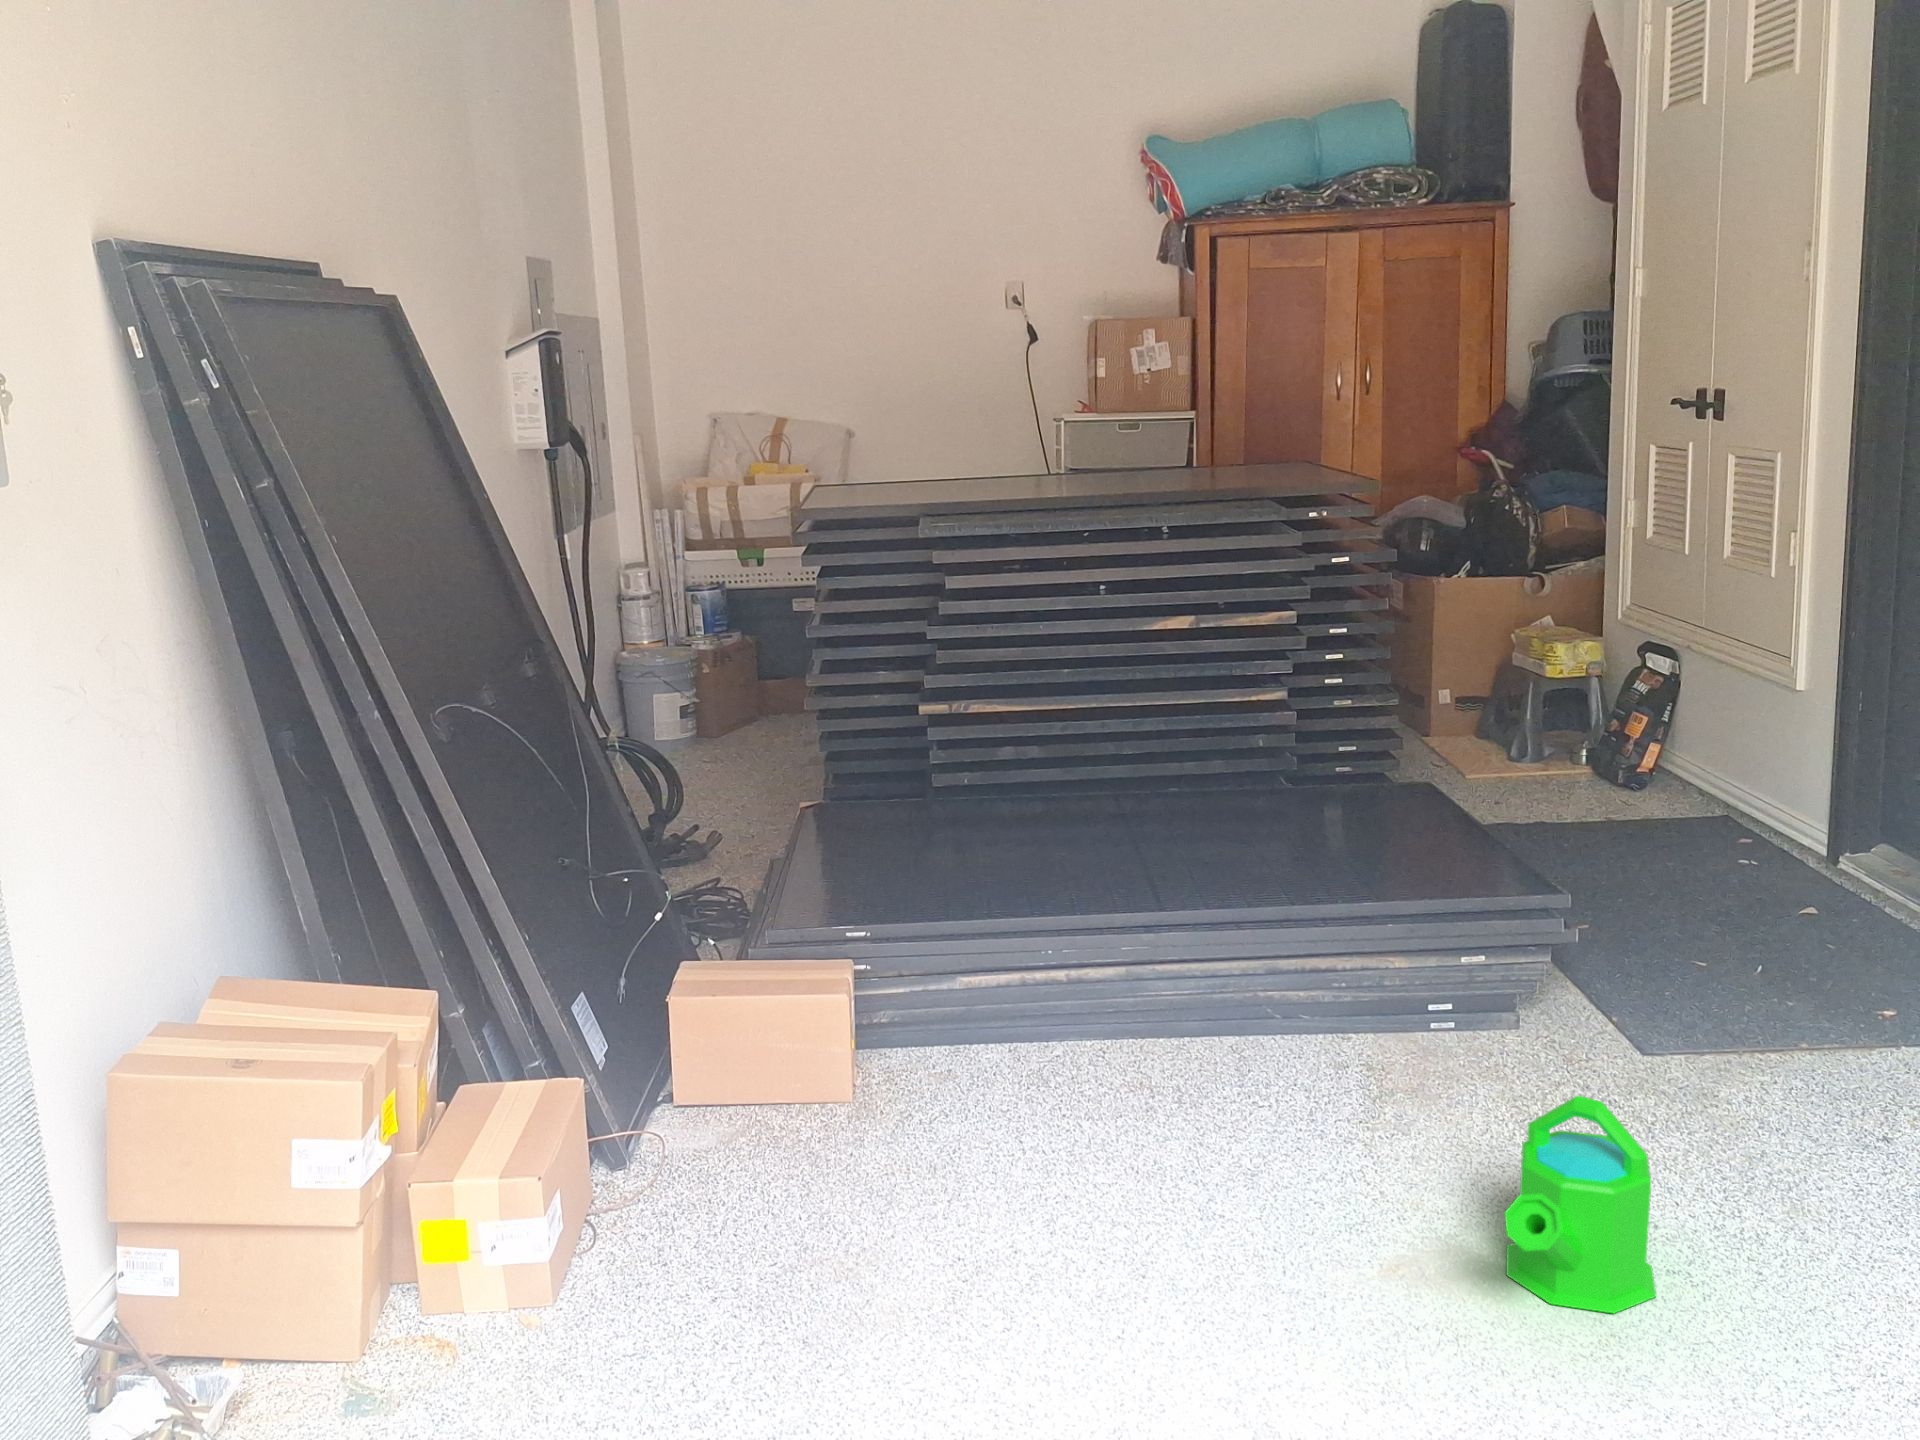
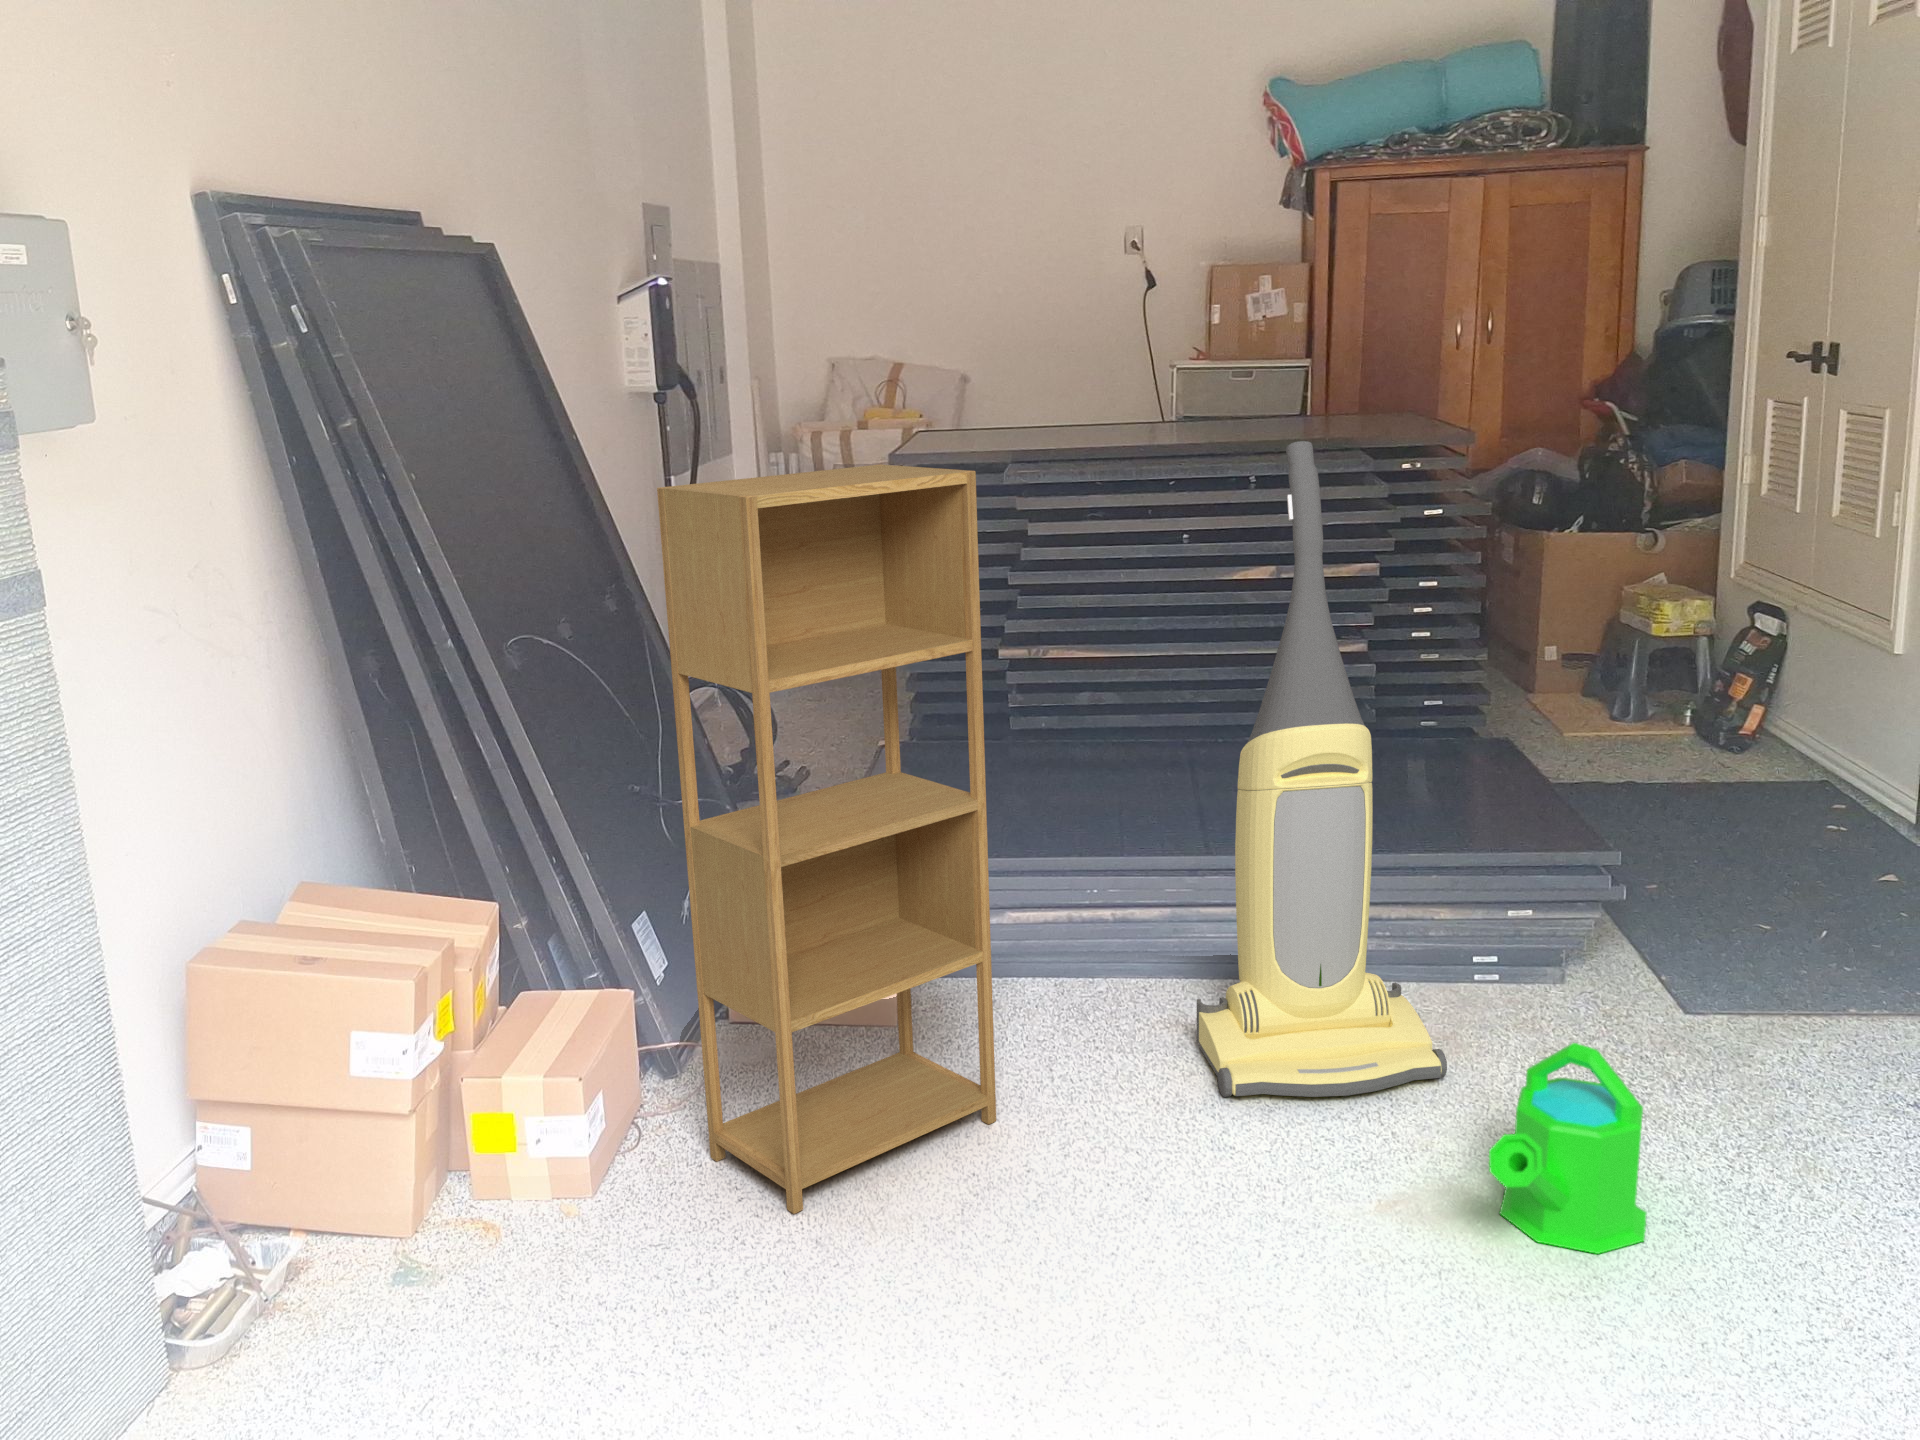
vacuum cleaner: none [1166,487,1425,1163] -> present [1196,441,1447,1097]
shelving unit: none [612,515,973,1317] -> present [657,465,996,1214]

